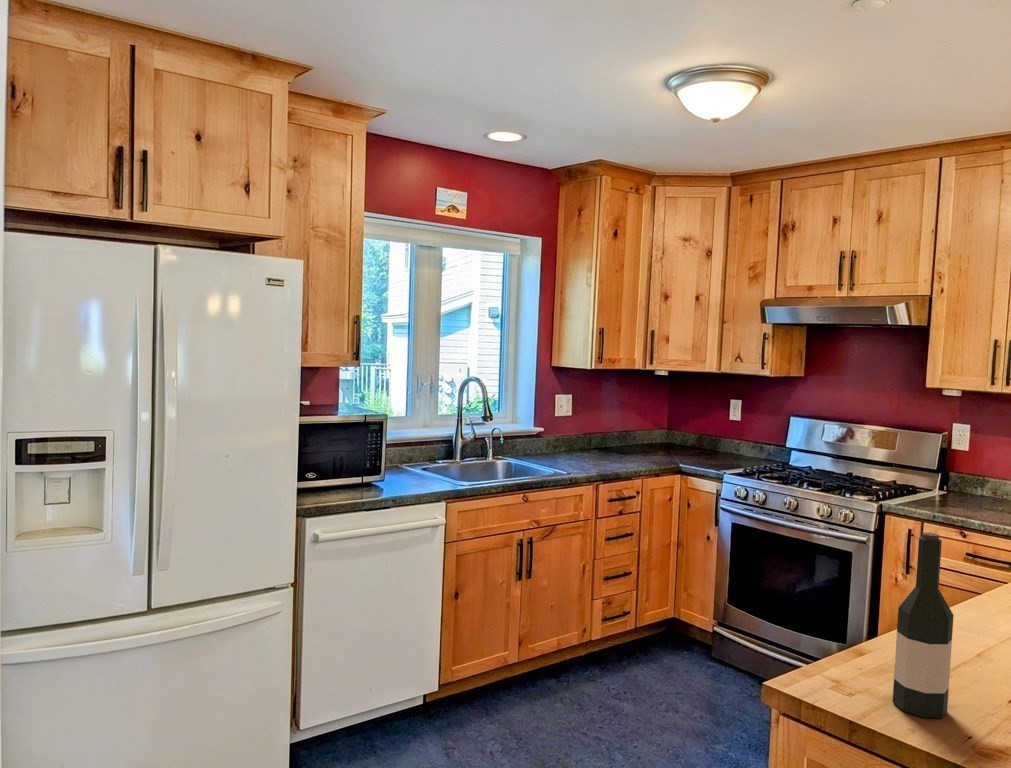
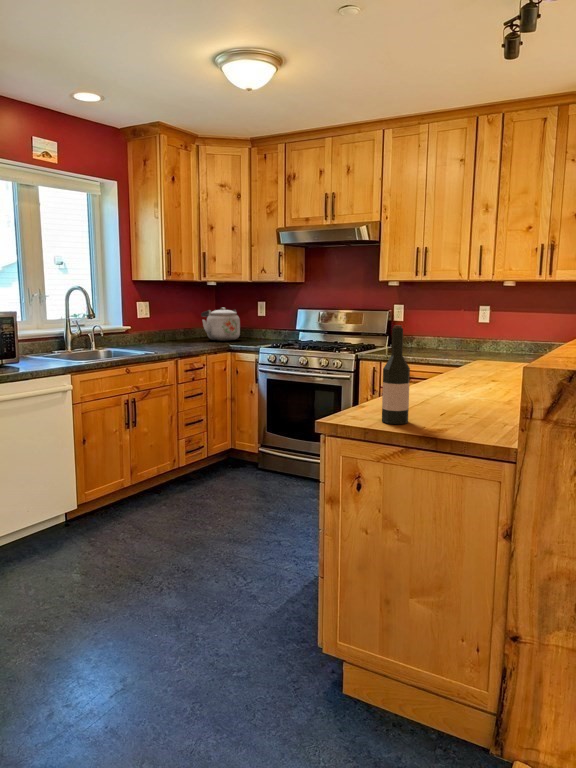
kettle: none [643,407,699,455] -> present [201,308,240,341]

